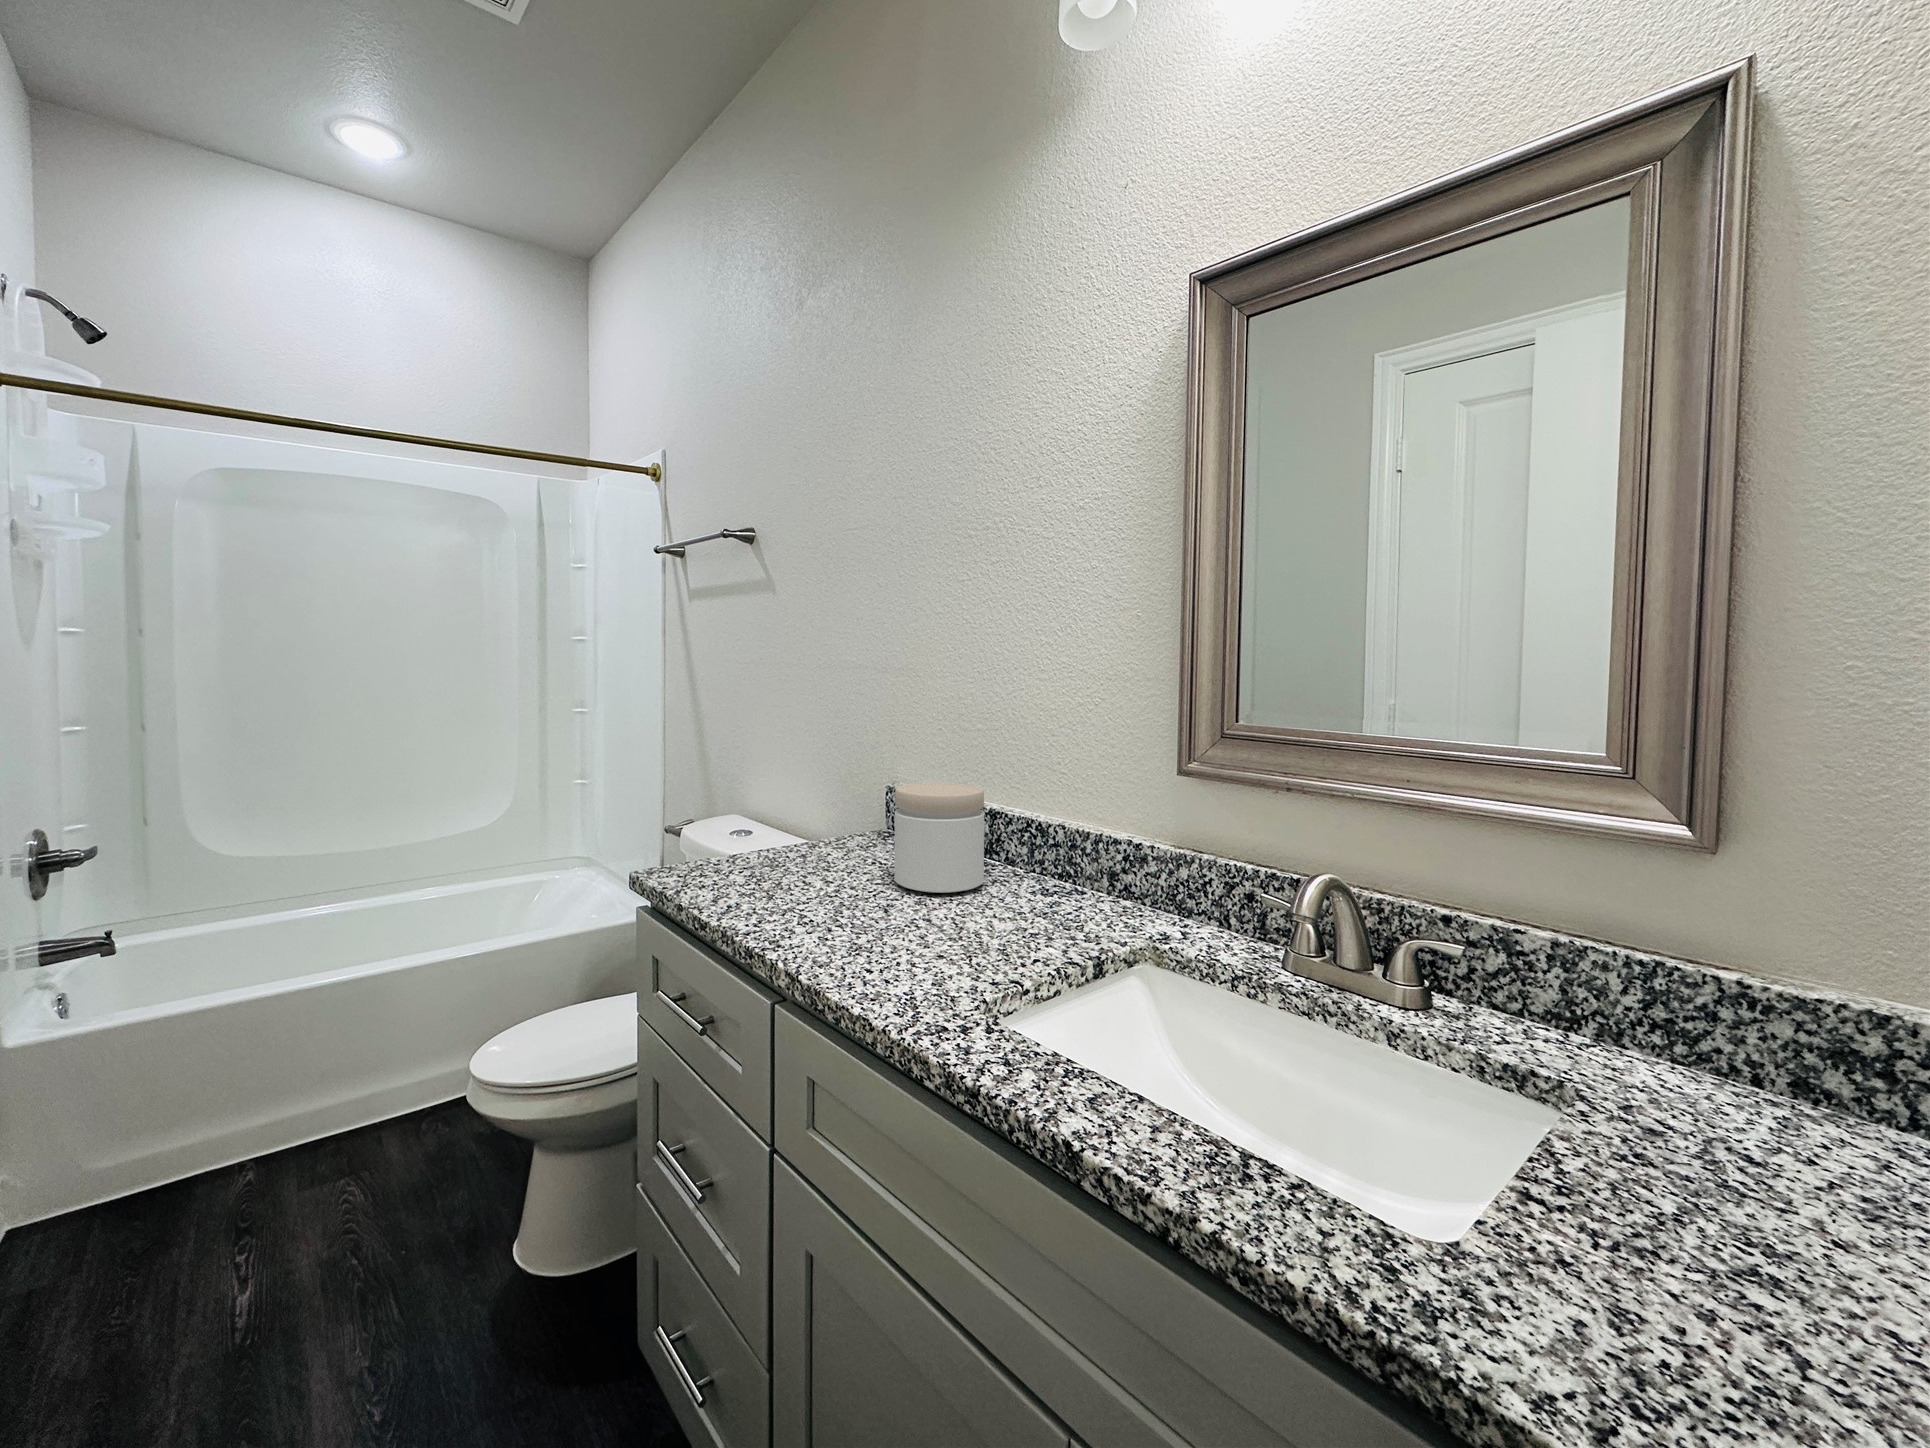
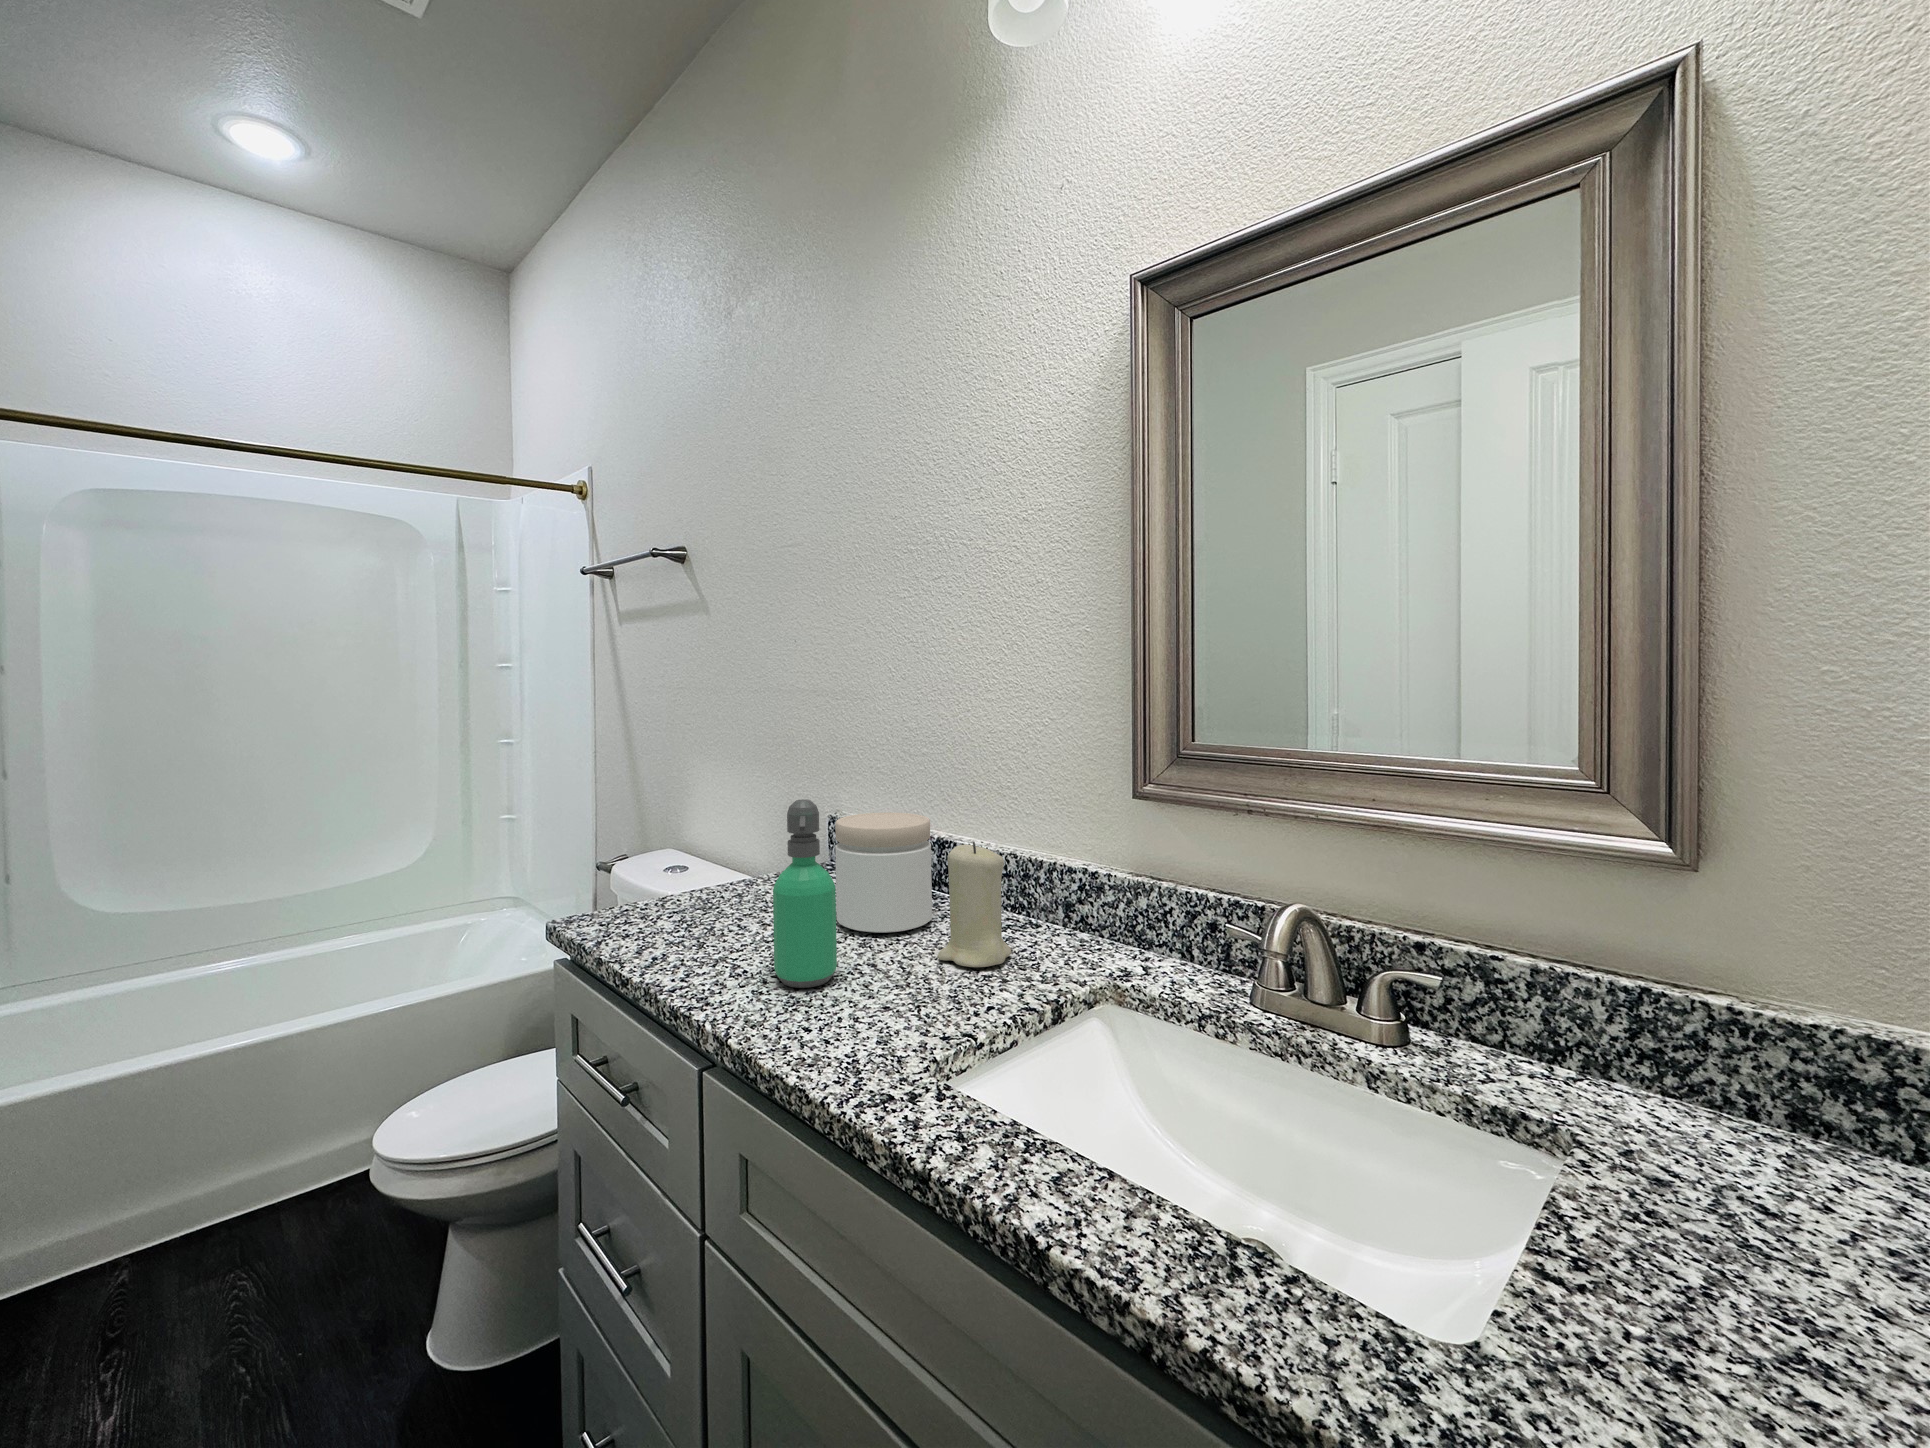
soap dispenser: none [839,765,896,936] -> present [773,799,837,988]
candle: none [989,810,1058,926] -> present [938,842,1011,967]

